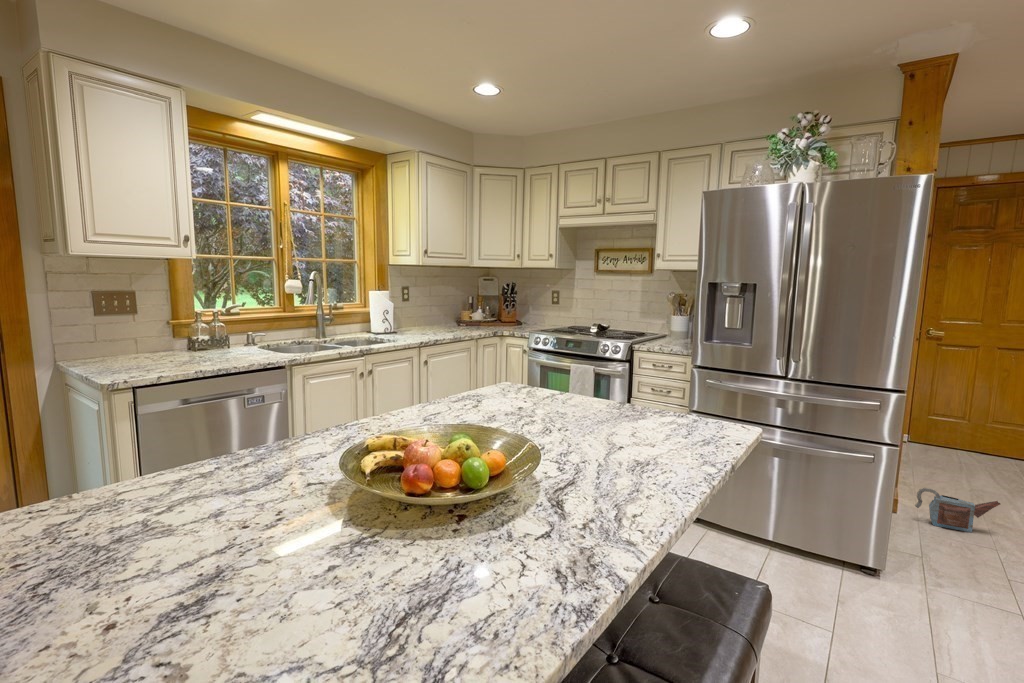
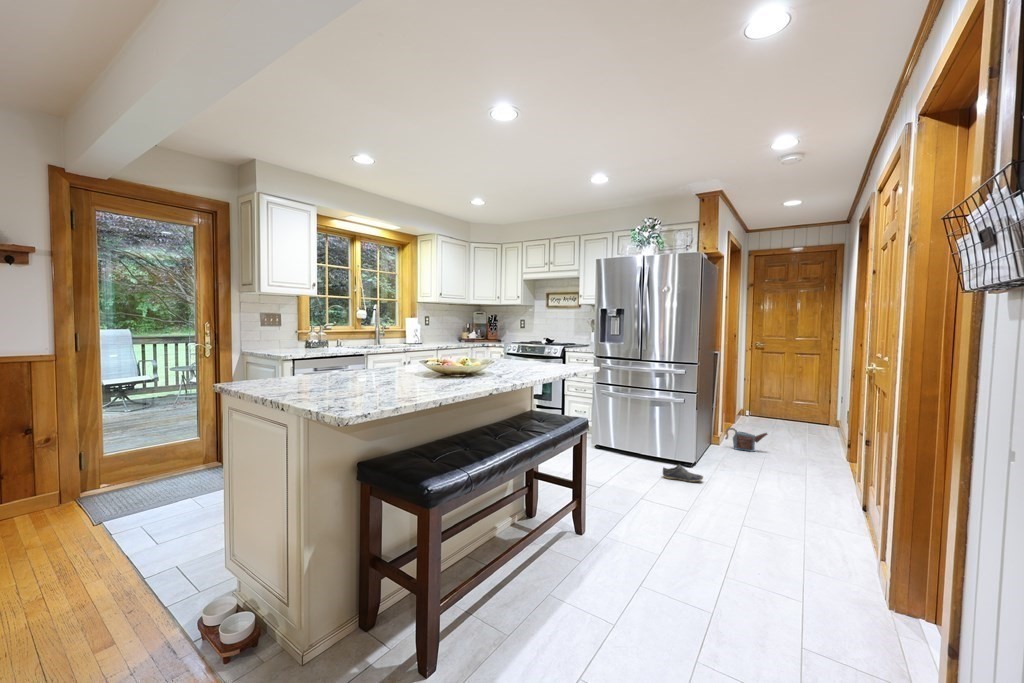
shoe: none [840,583,926,621] -> present [663,465,703,482]

